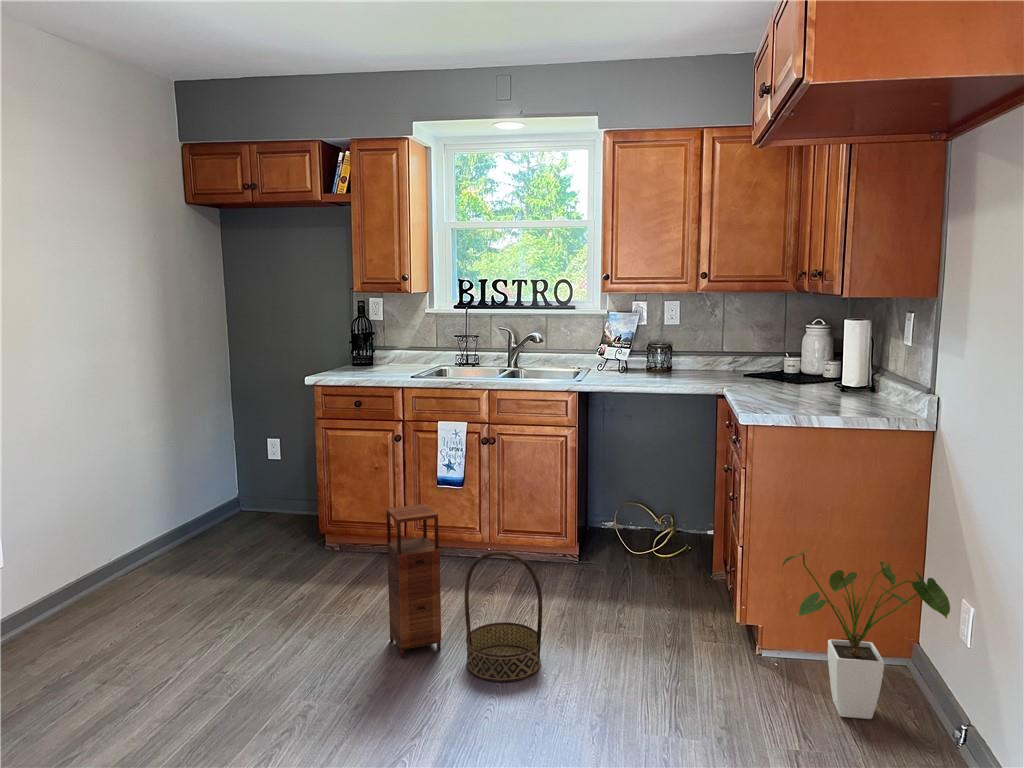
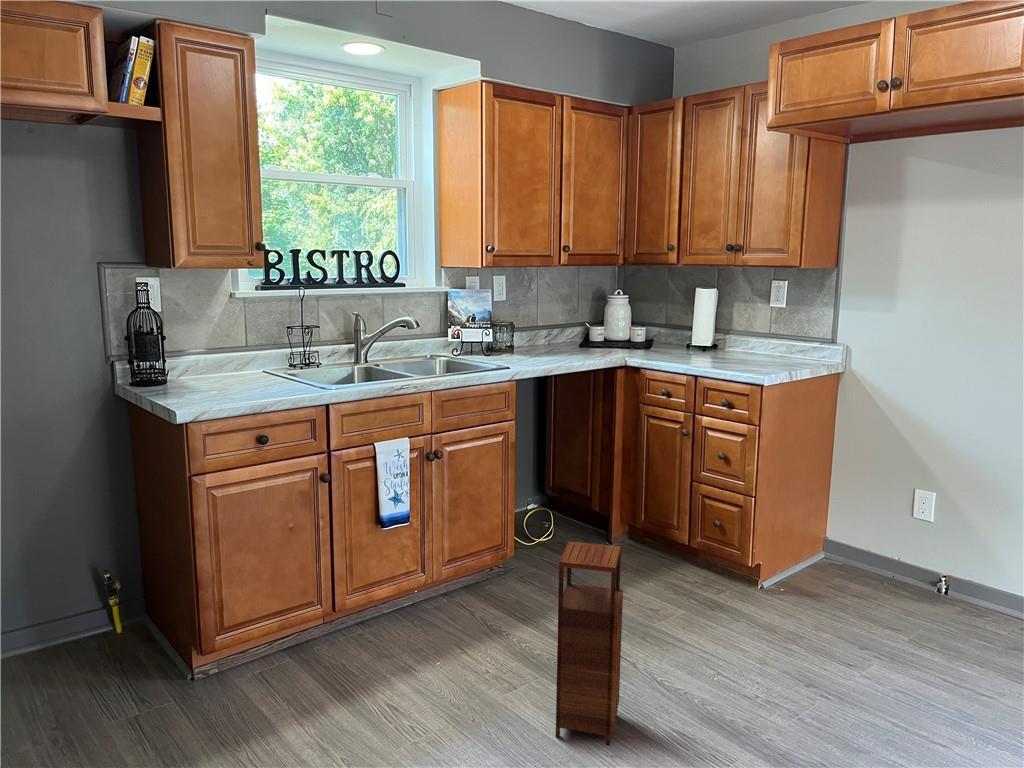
house plant: present [782,549,950,719] -> none [837,473,955,600]
basket: present [465,551,542,682] -> none [638,562,727,715]

